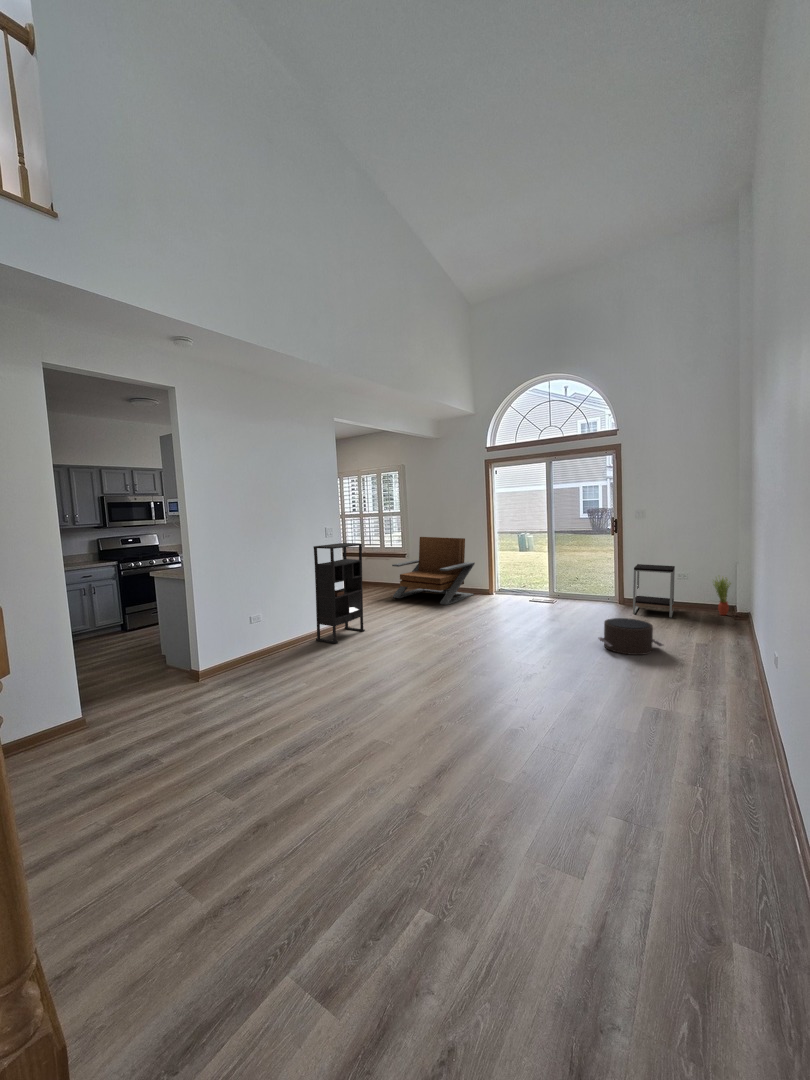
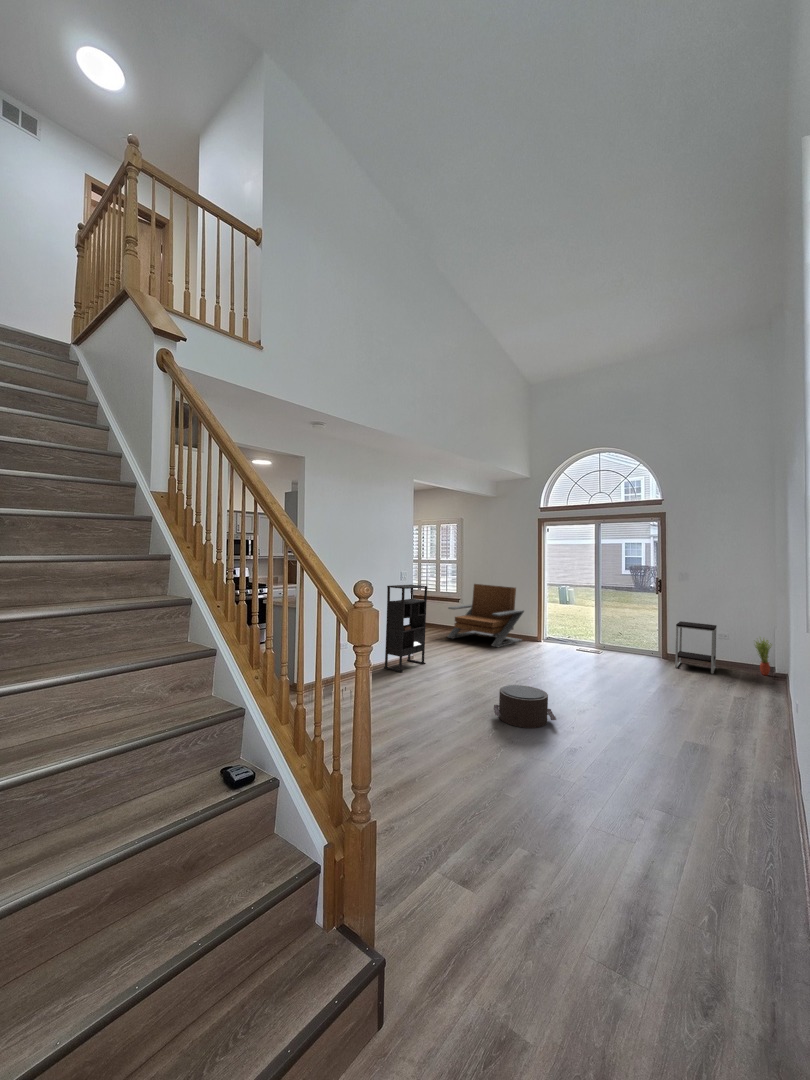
pouf: present [599,618,663,655] -> present [494,685,556,728]

